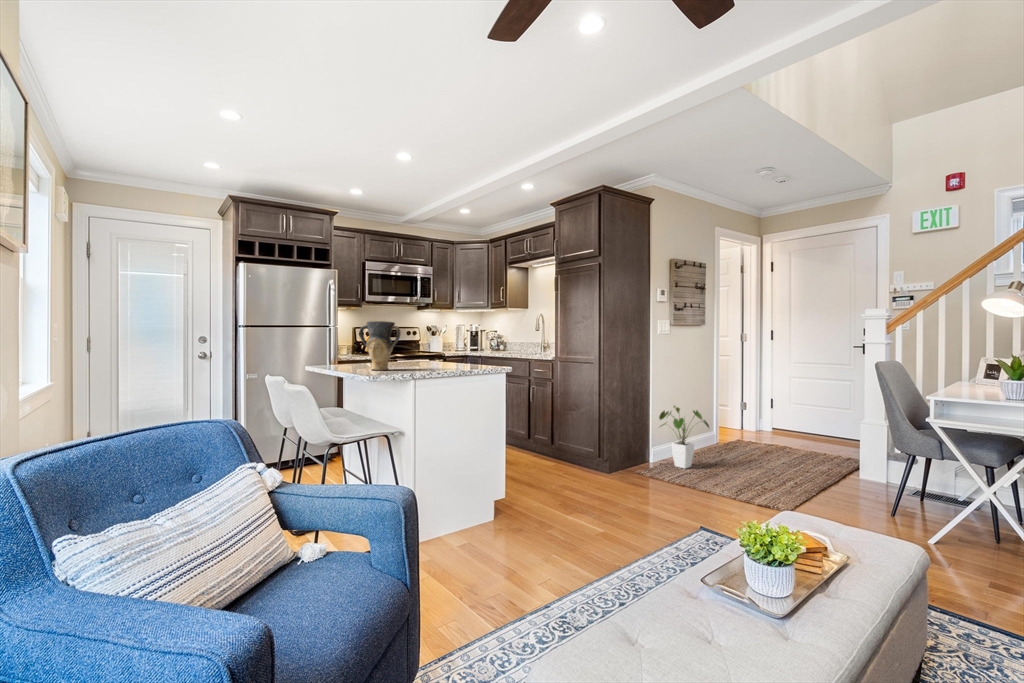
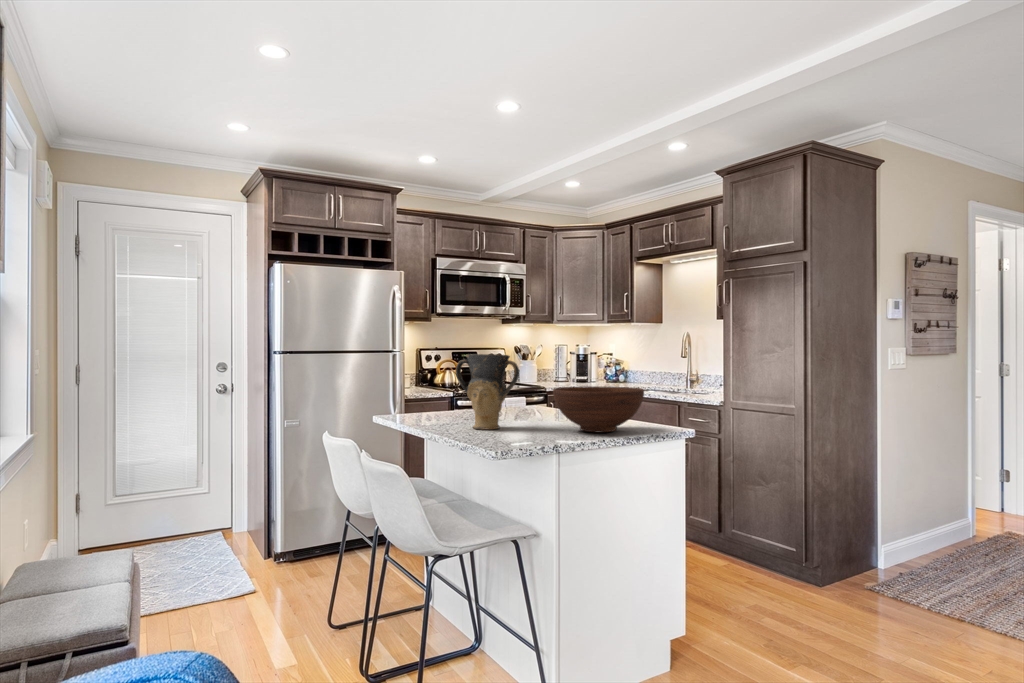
fruit bowl: none [421,342,479,370] -> present [553,386,644,433]
house plant: present [659,406,709,469] -> none [893,480,988,585]

